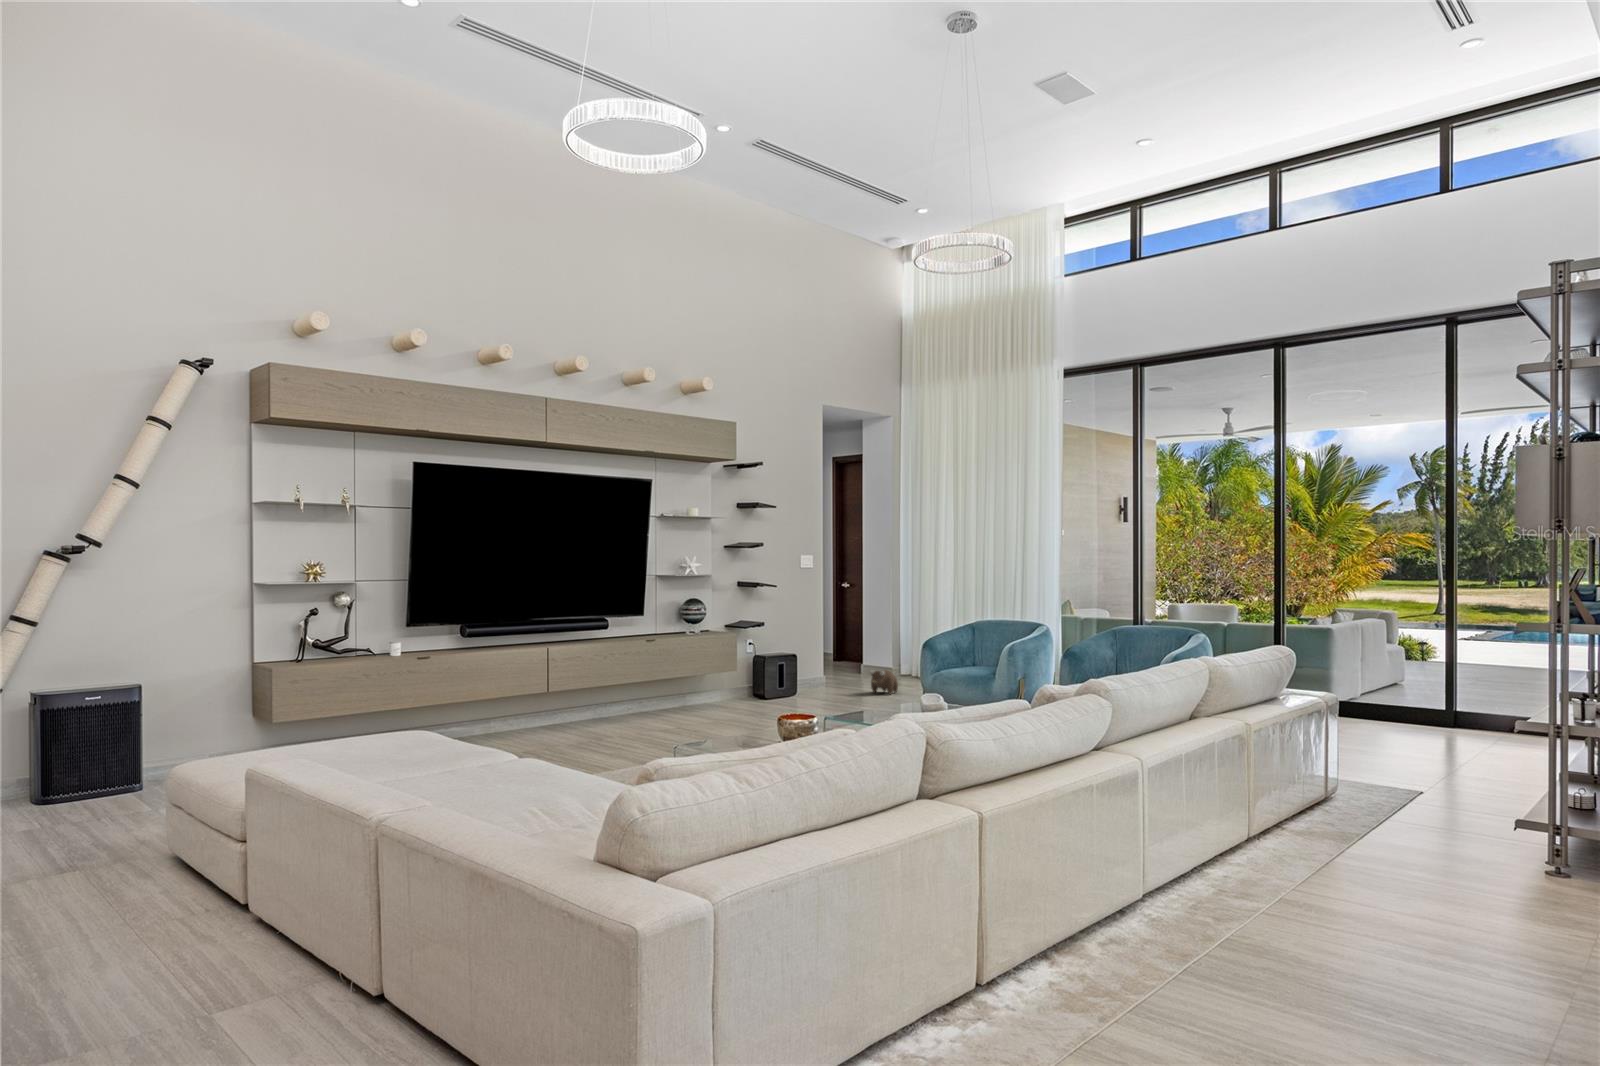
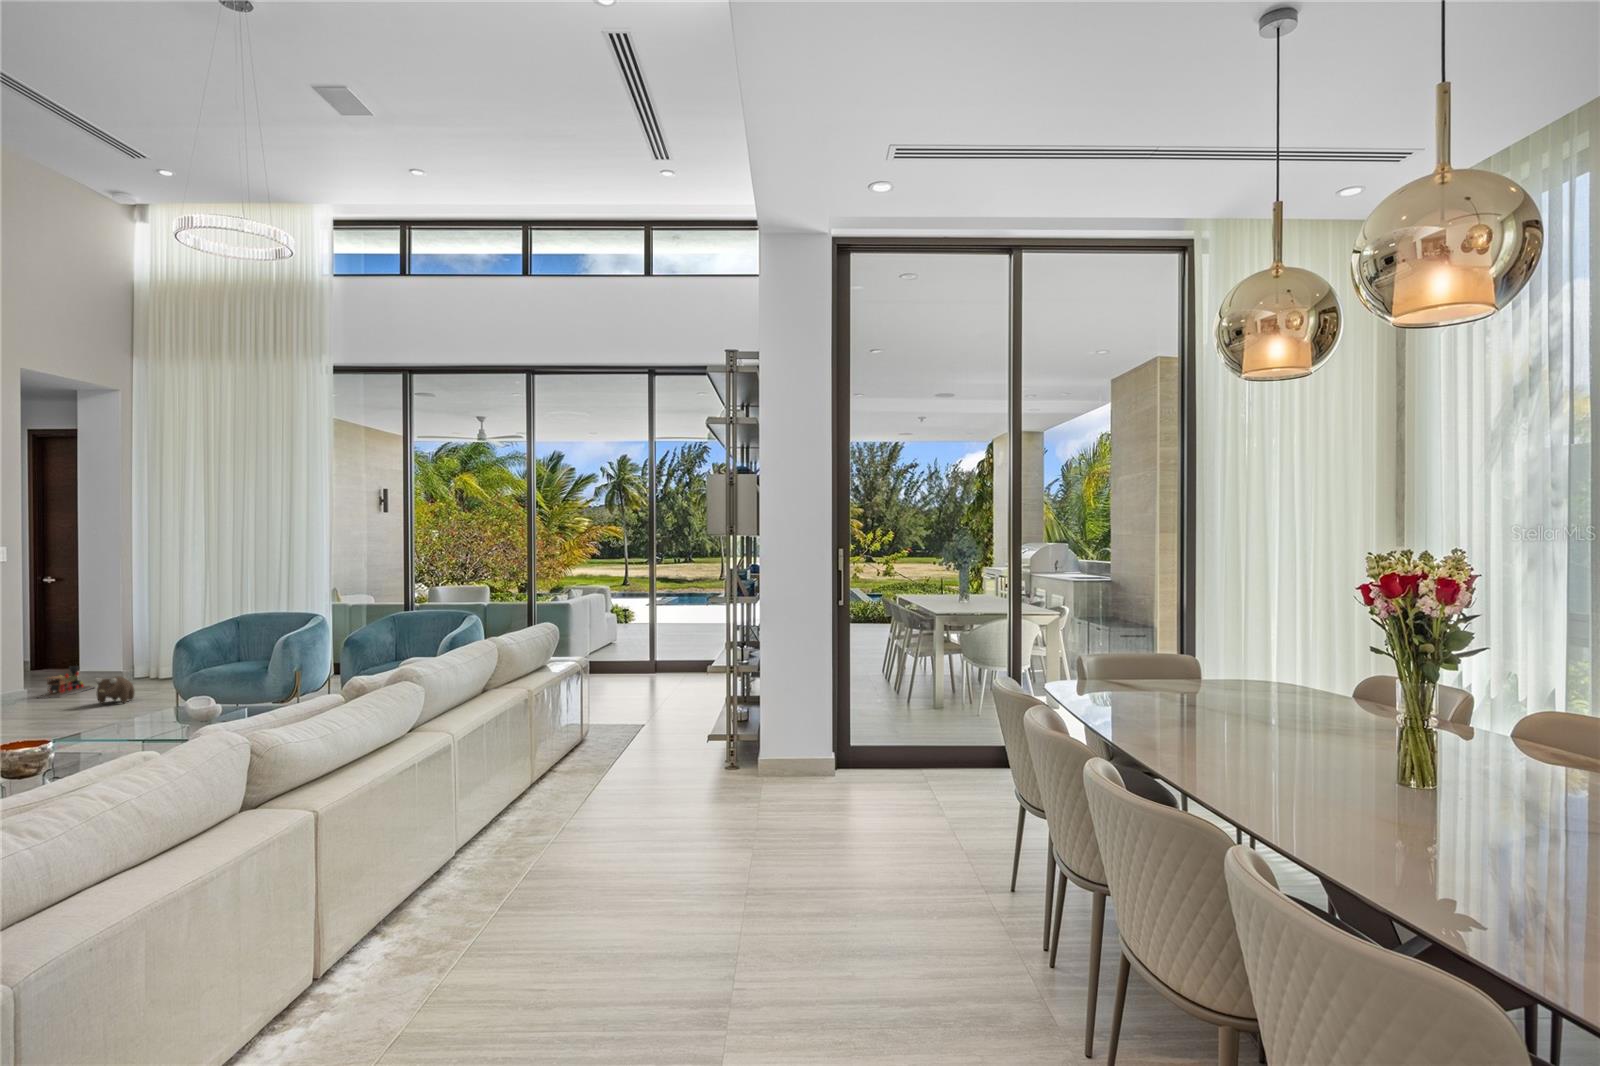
toy train: none [833,658,874,684] -> present [37,666,95,699]

